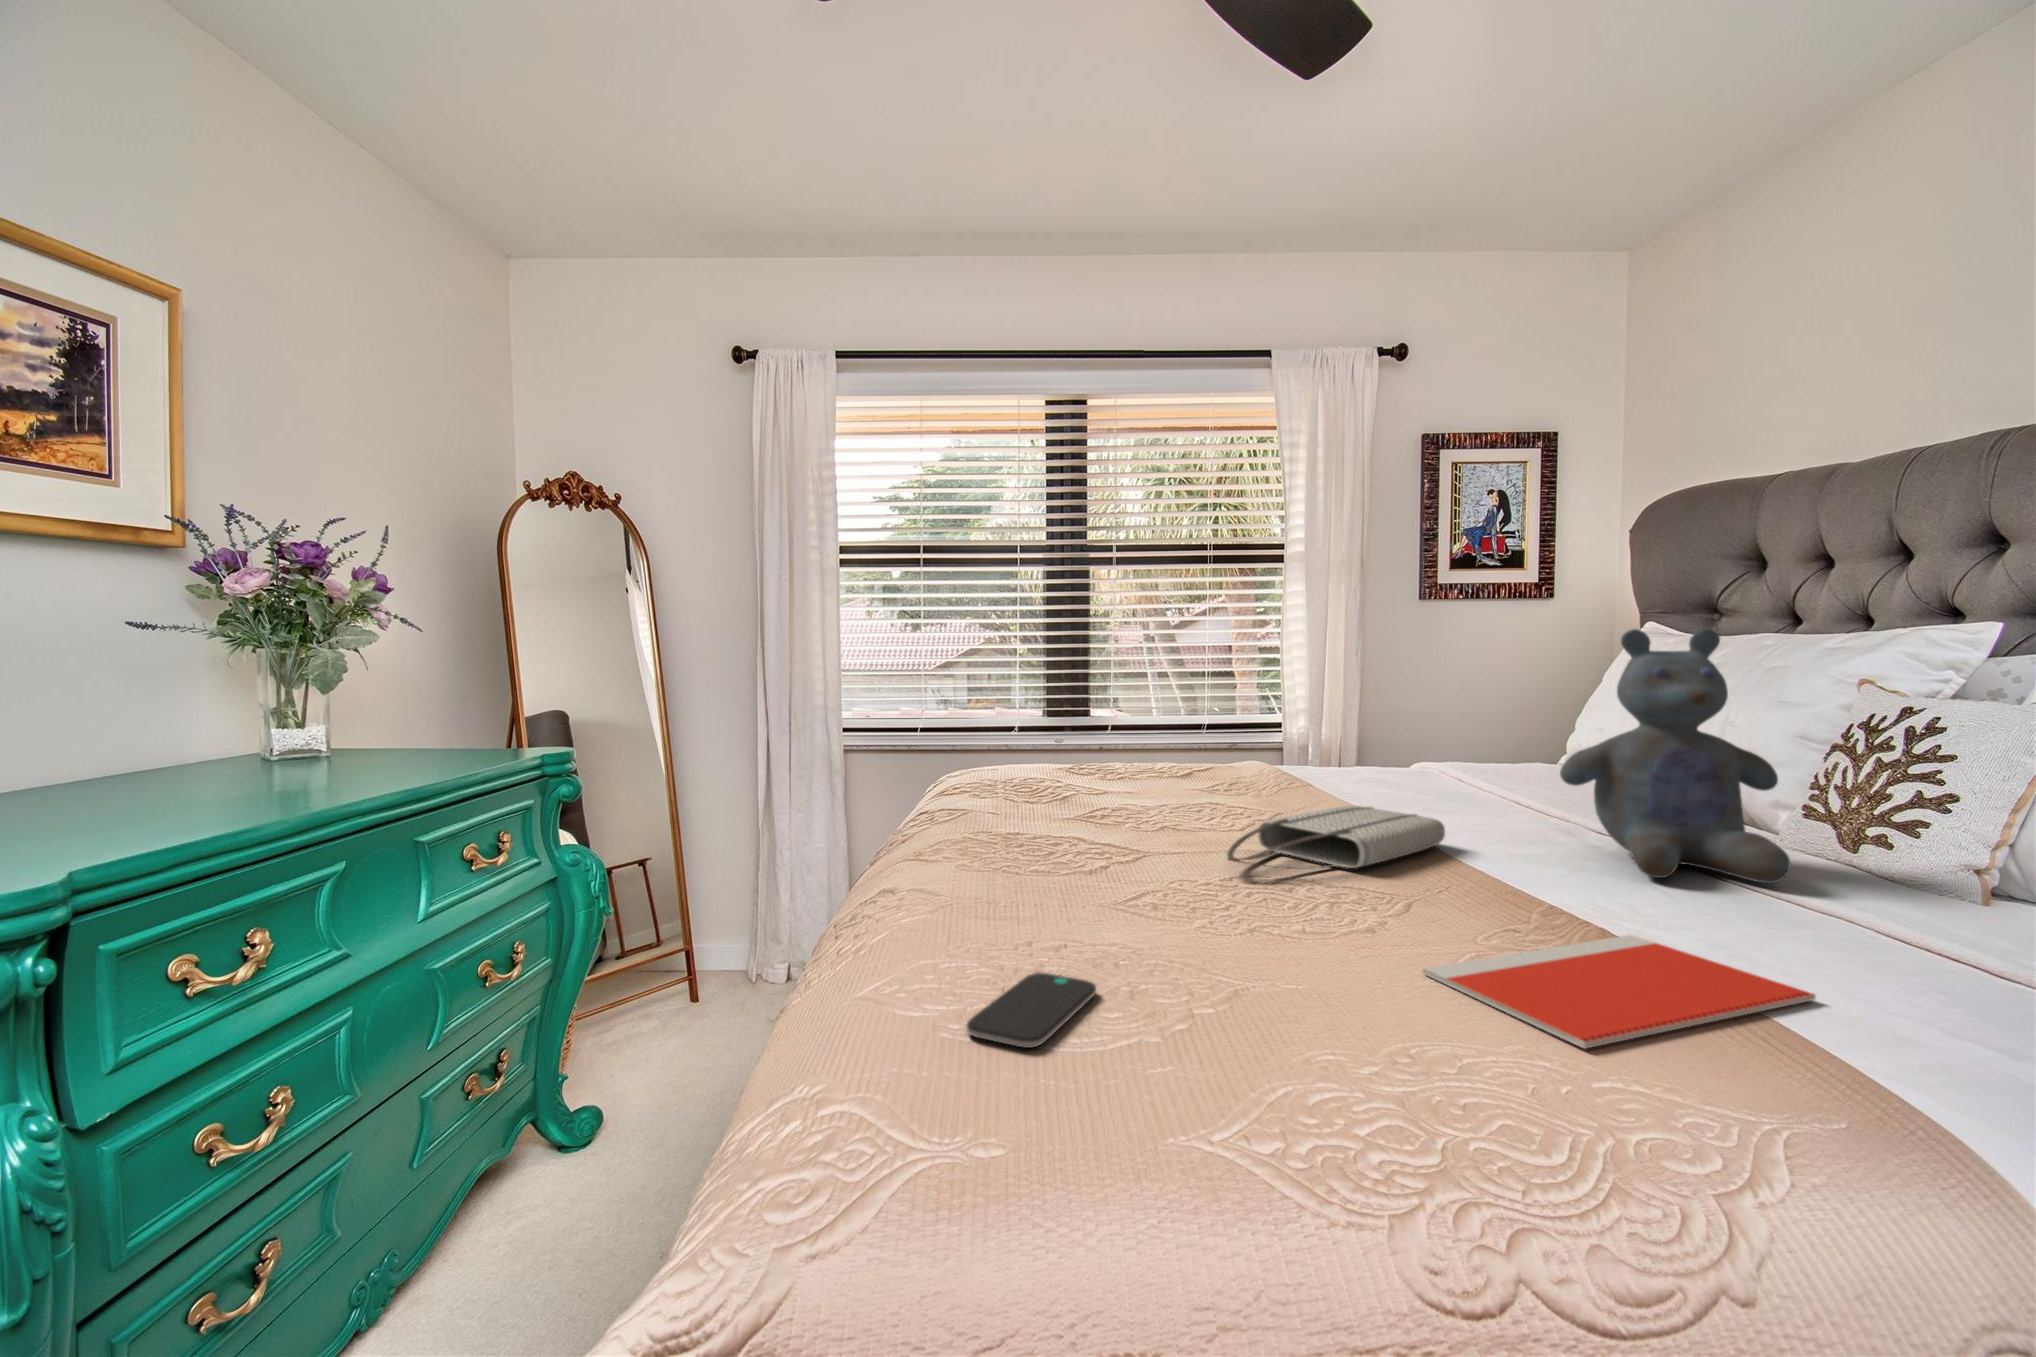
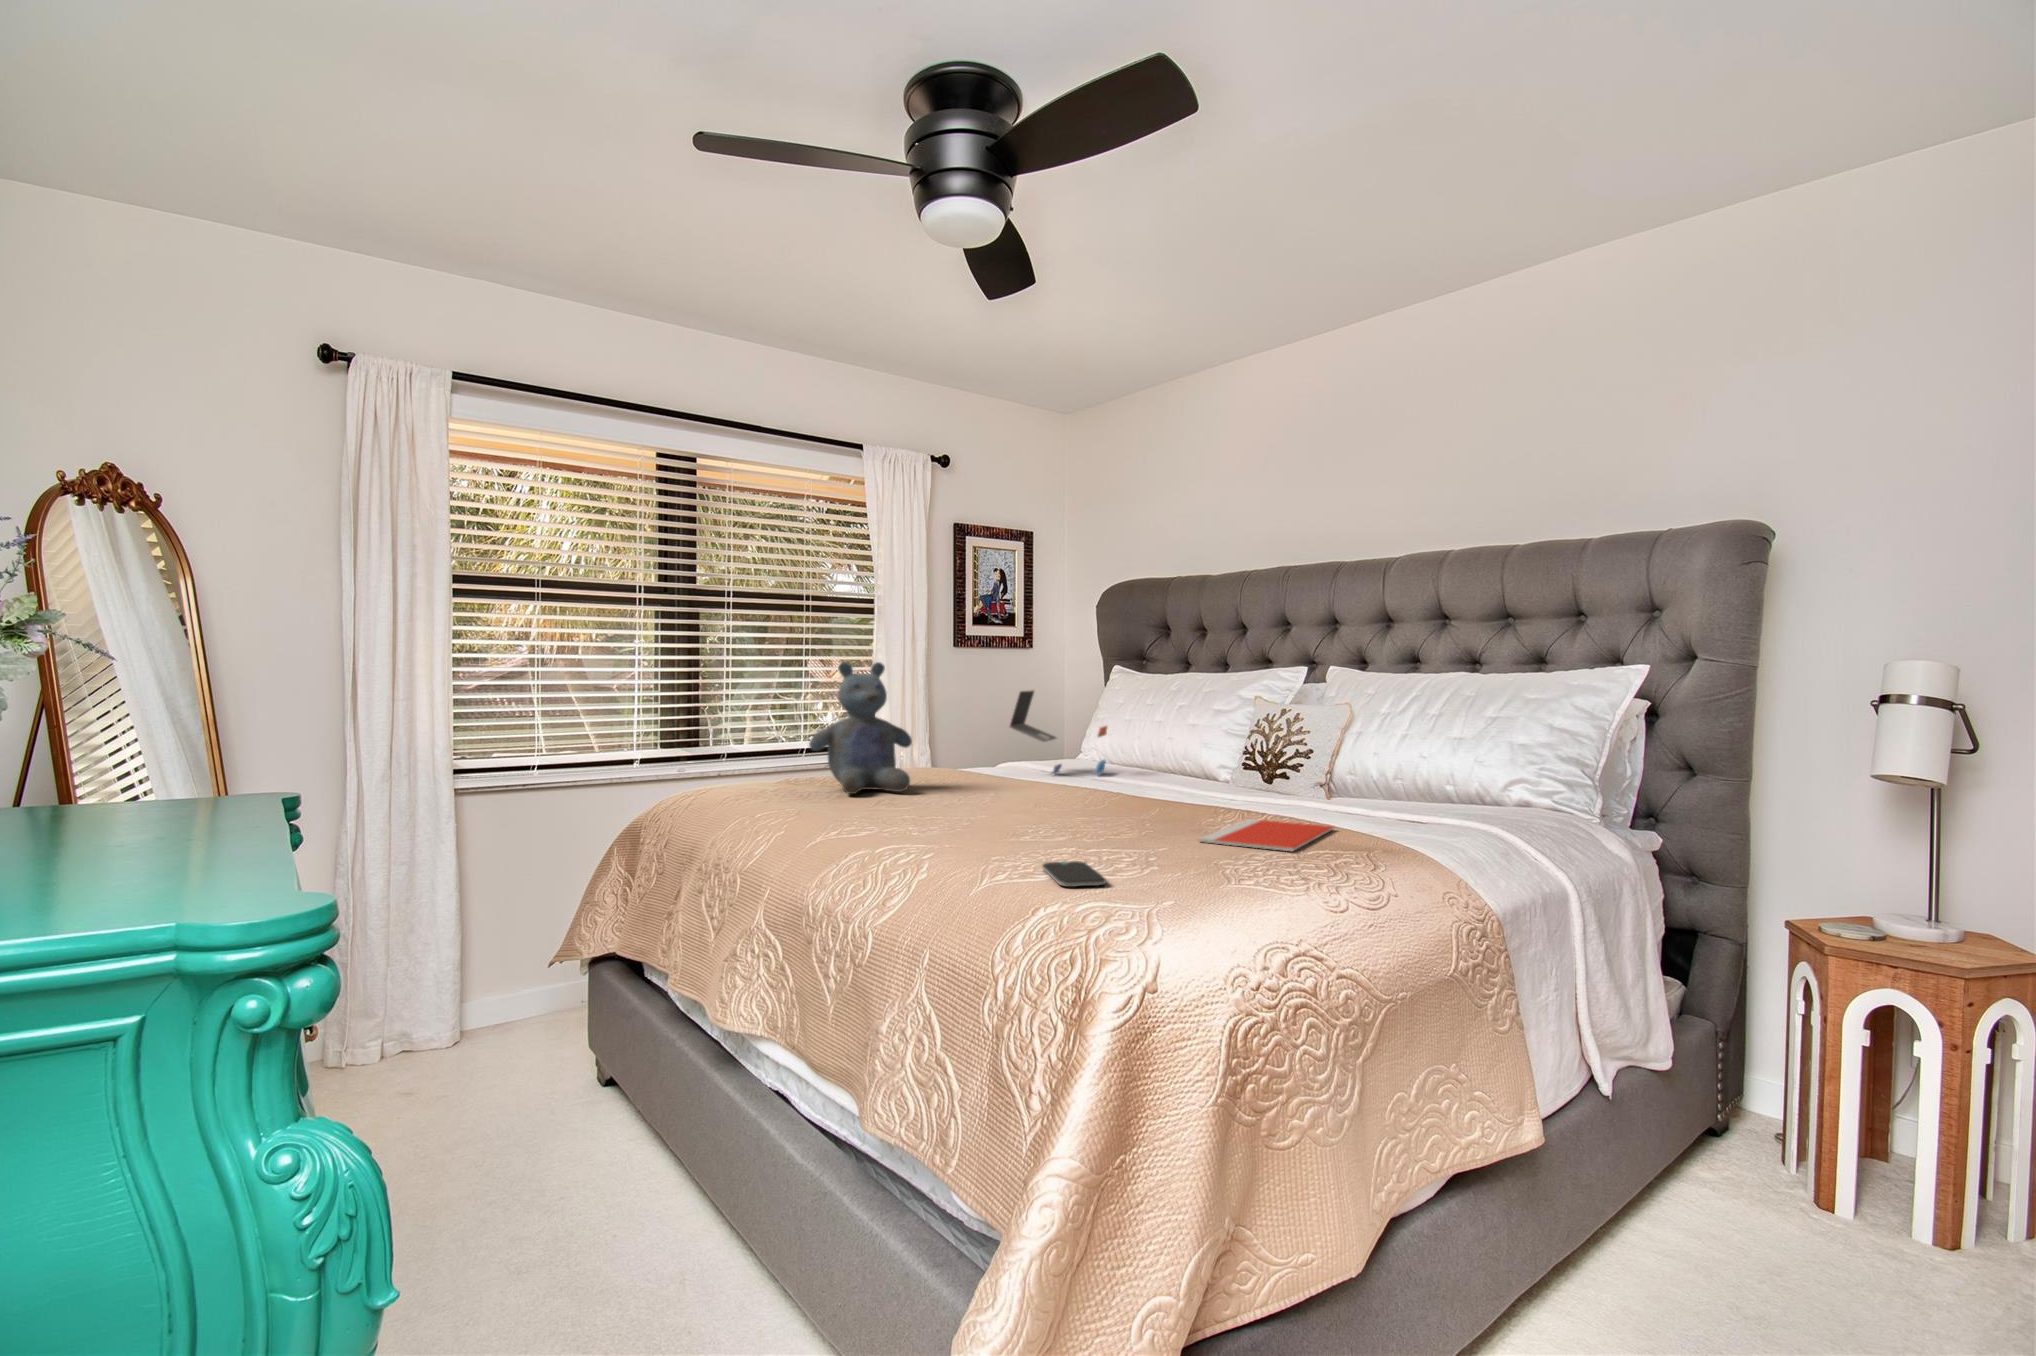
stuffed bear: present [1560,629,1790,883] -> present [809,662,912,794]
laptop: none [1376,663,1551,796] -> present [1010,691,1107,774]
tote bag: present [1227,806,1445,869] -> none [1019,780,1111,814]

